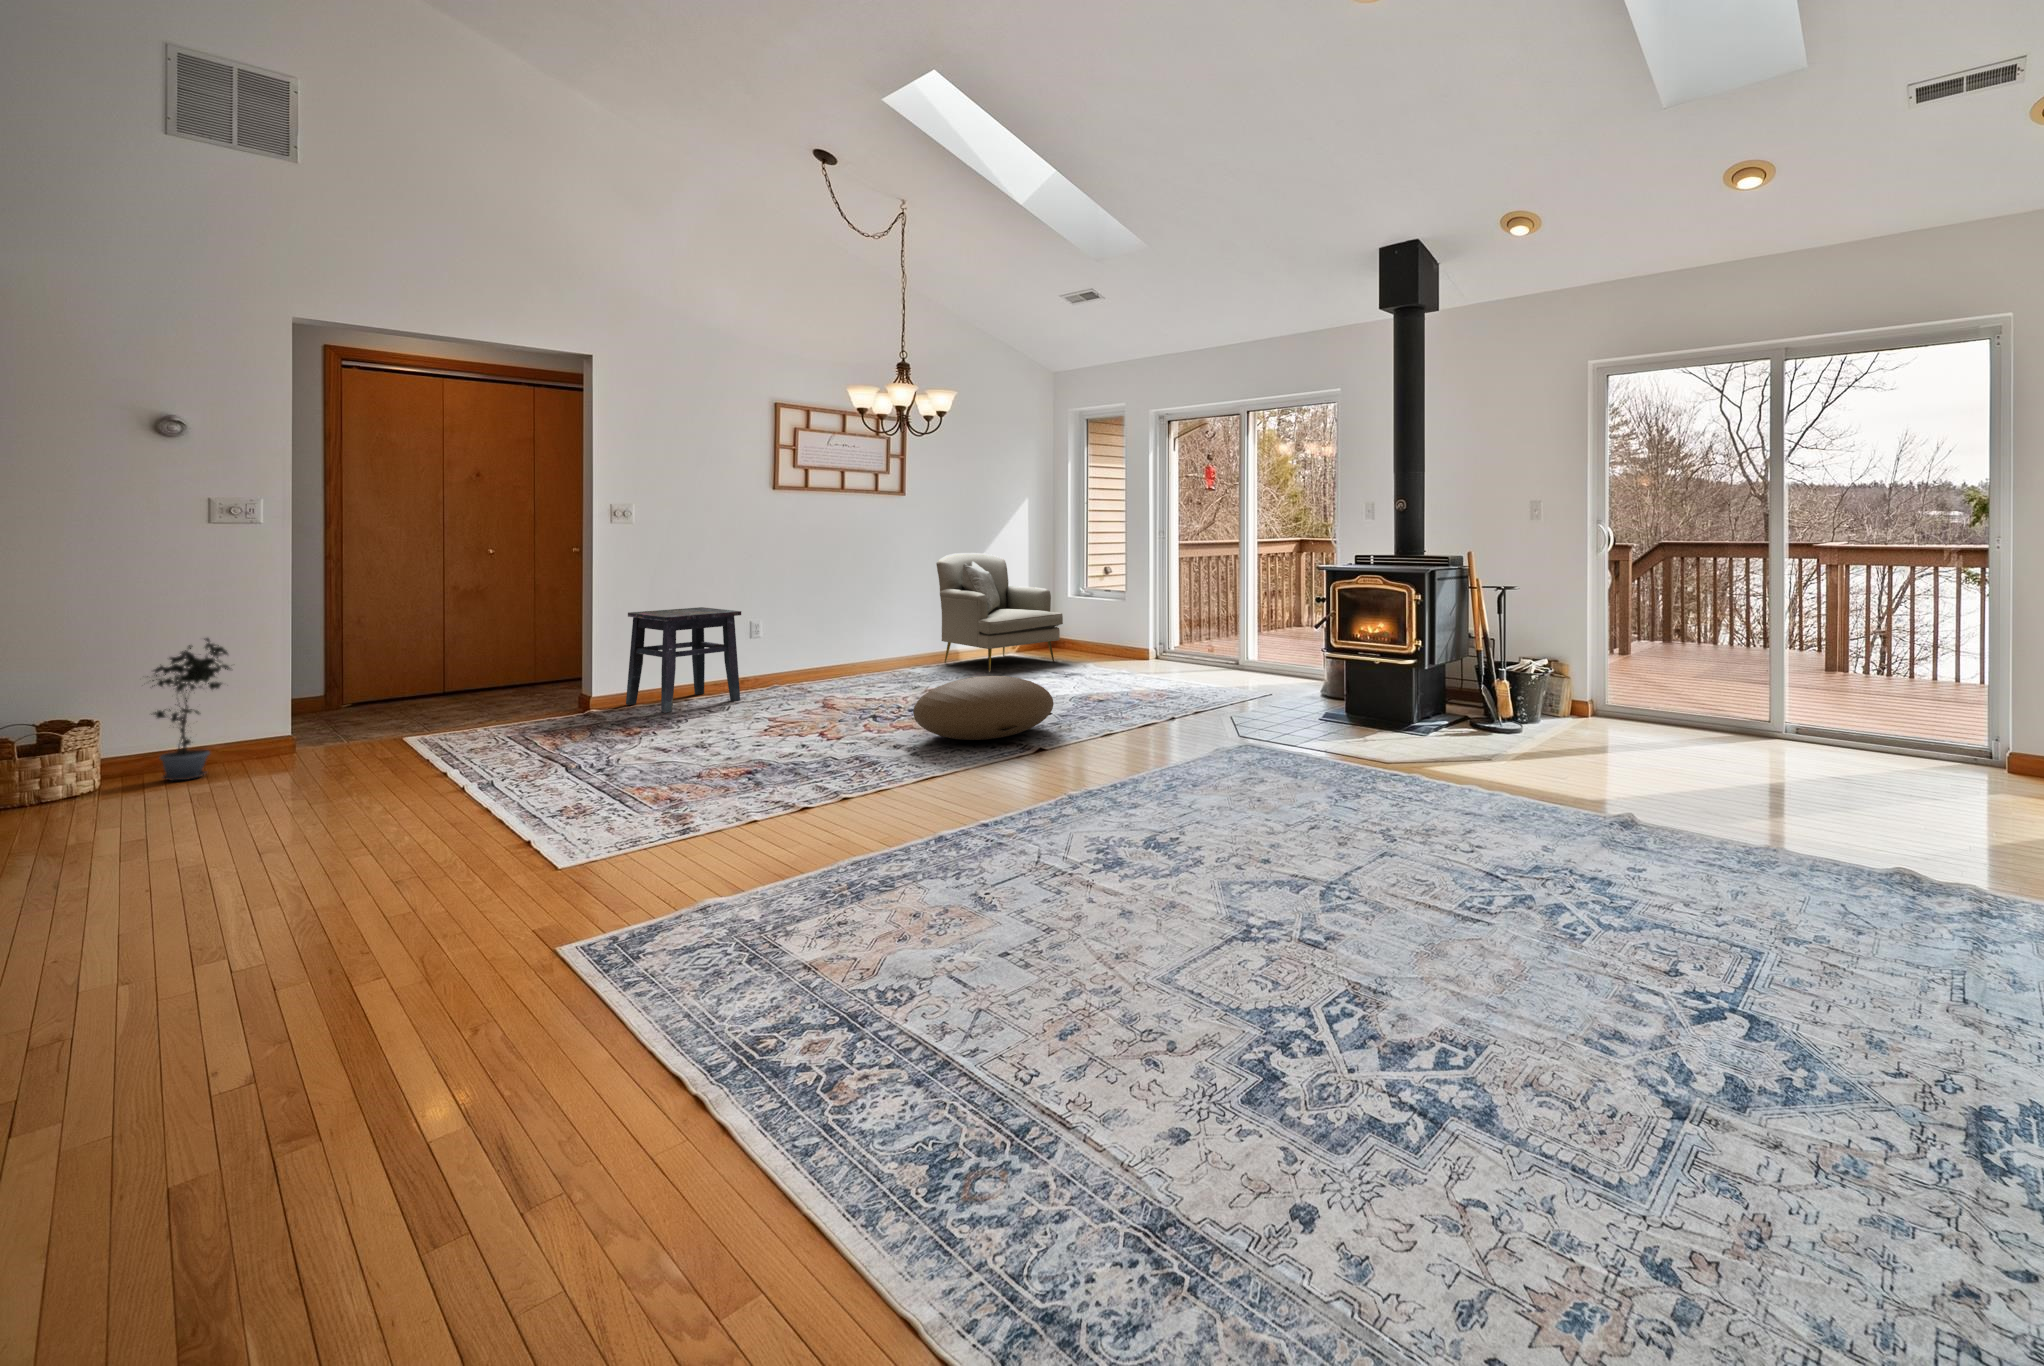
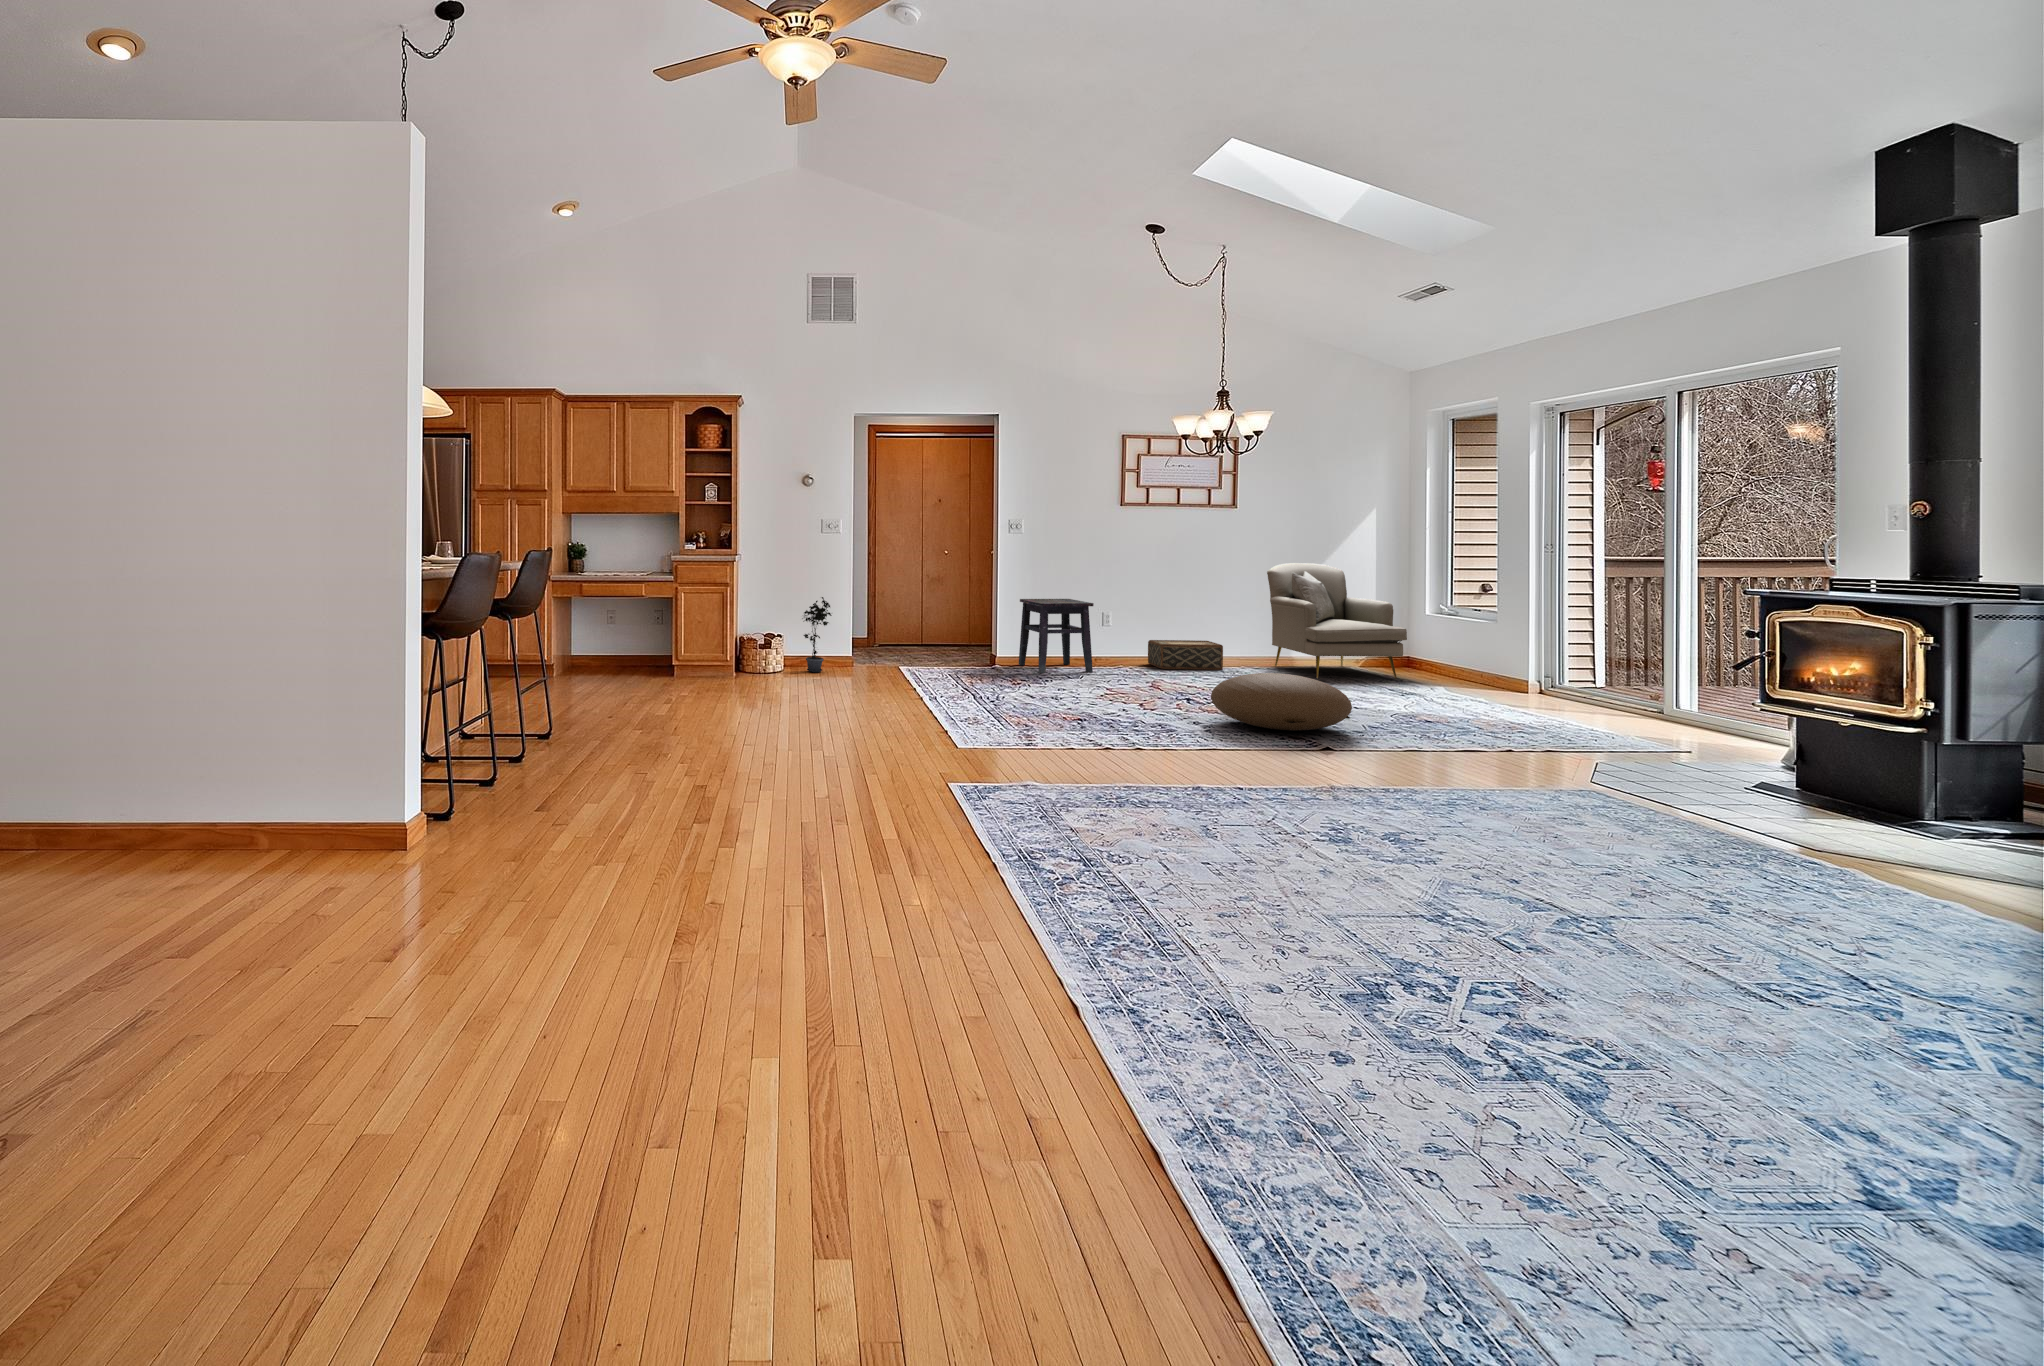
woven basket: none [807,644,894,683] -> present [1148,640,1223,670]

